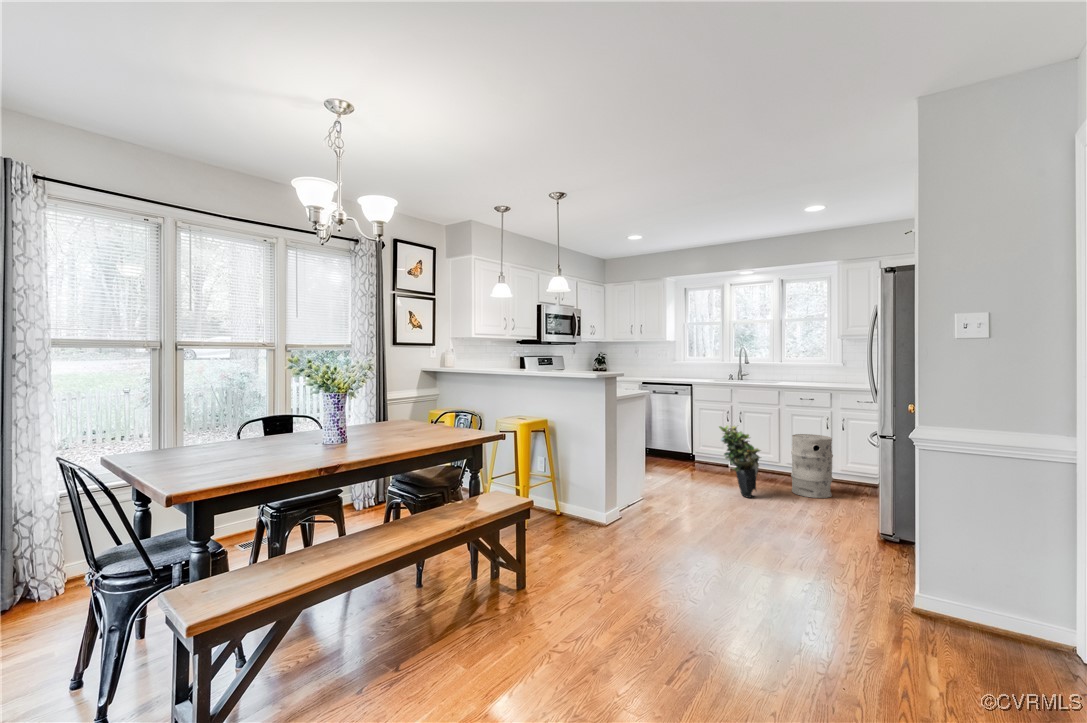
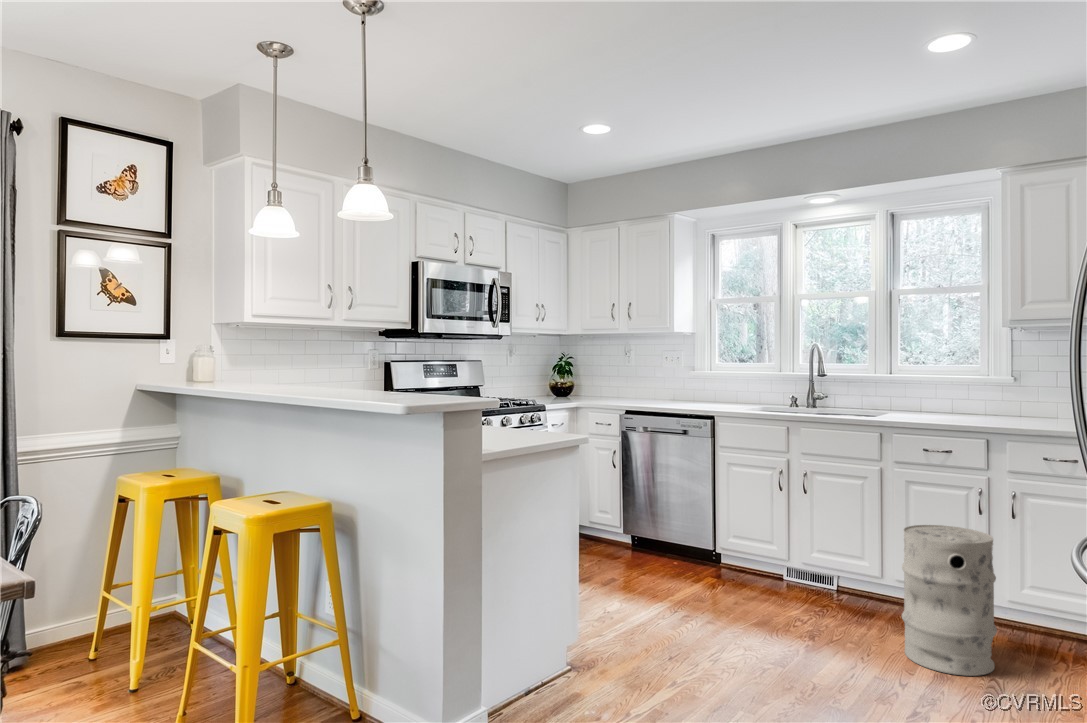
potted plant: present [719,425,760,498] -> none [741,504,833,673]

